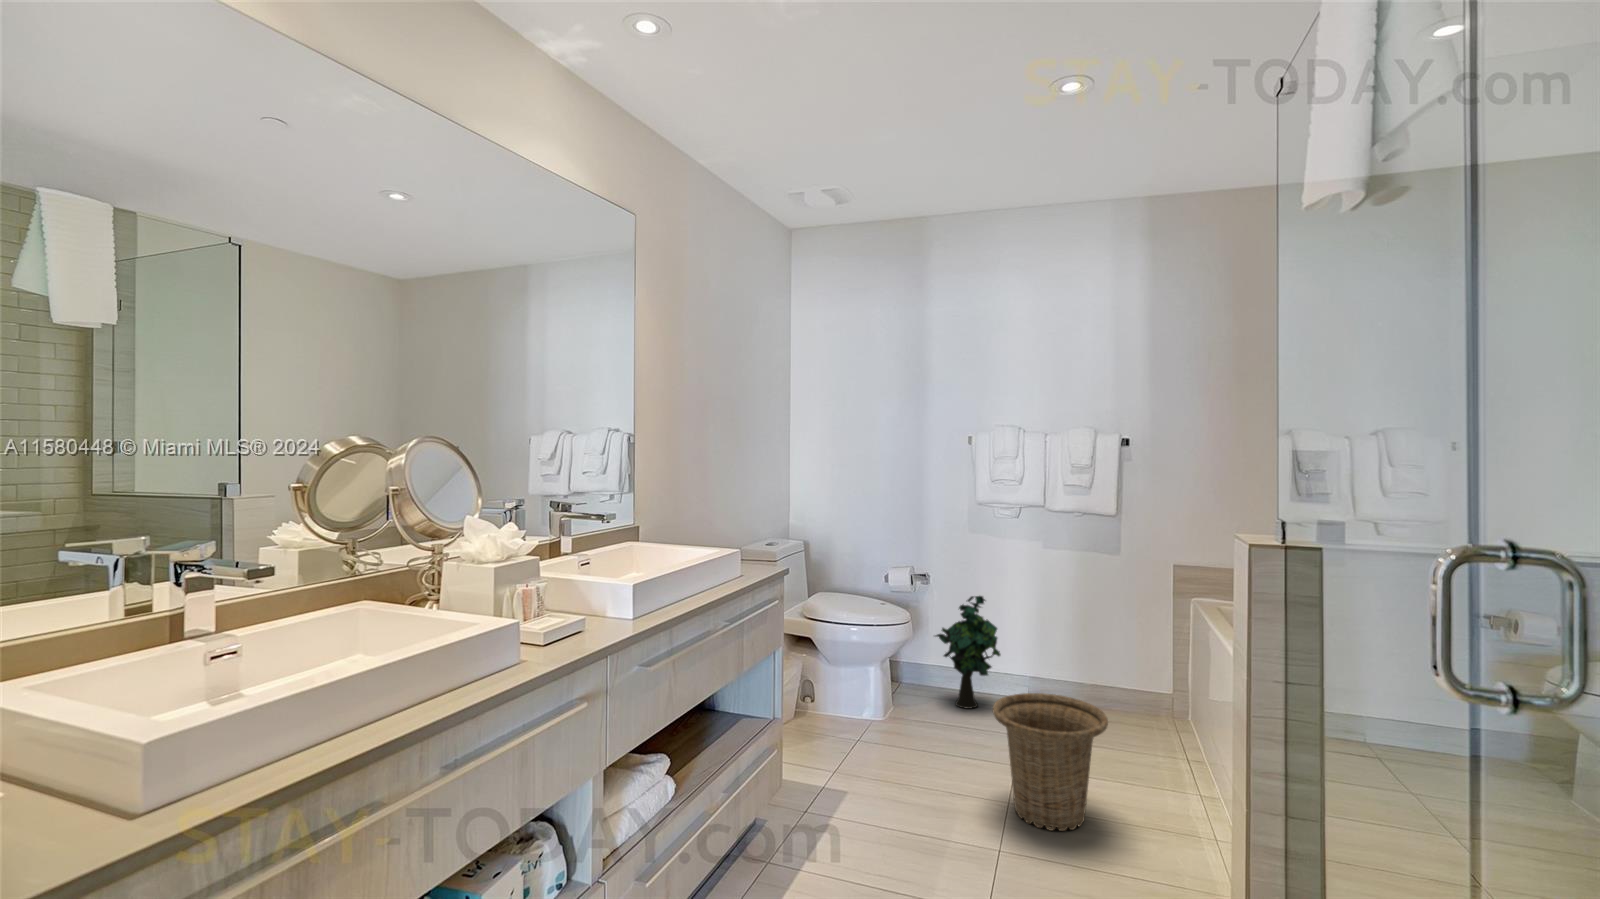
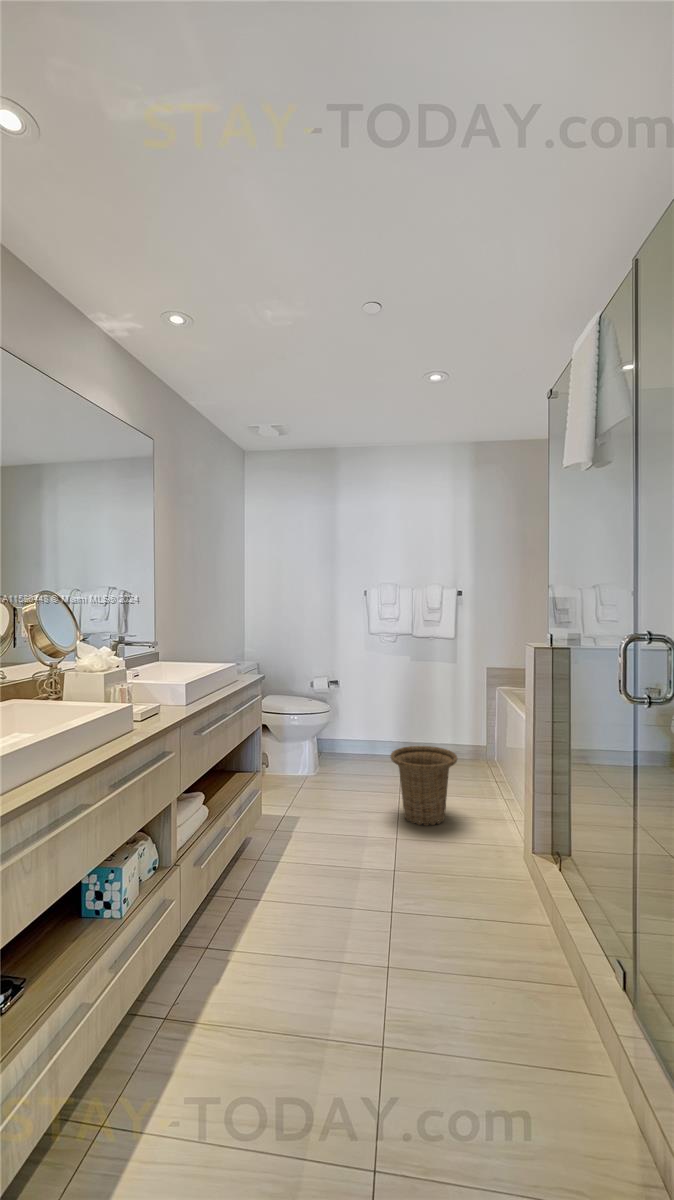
decorative plant: present [936,596,1000,709] -> none [344,691,387,764]

